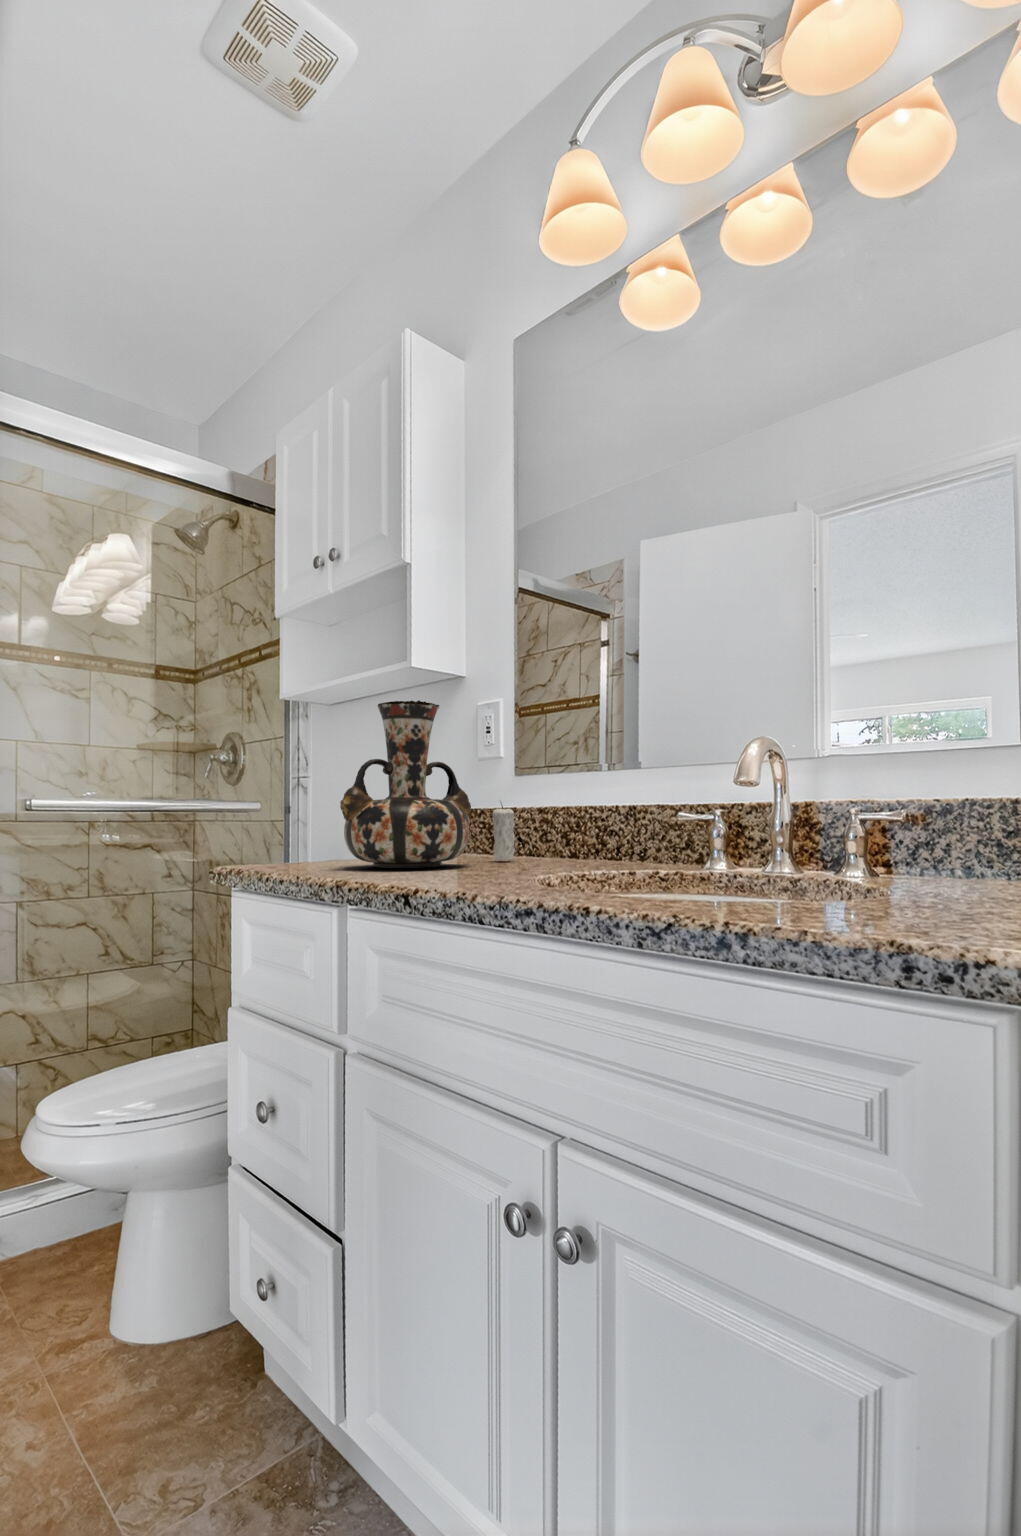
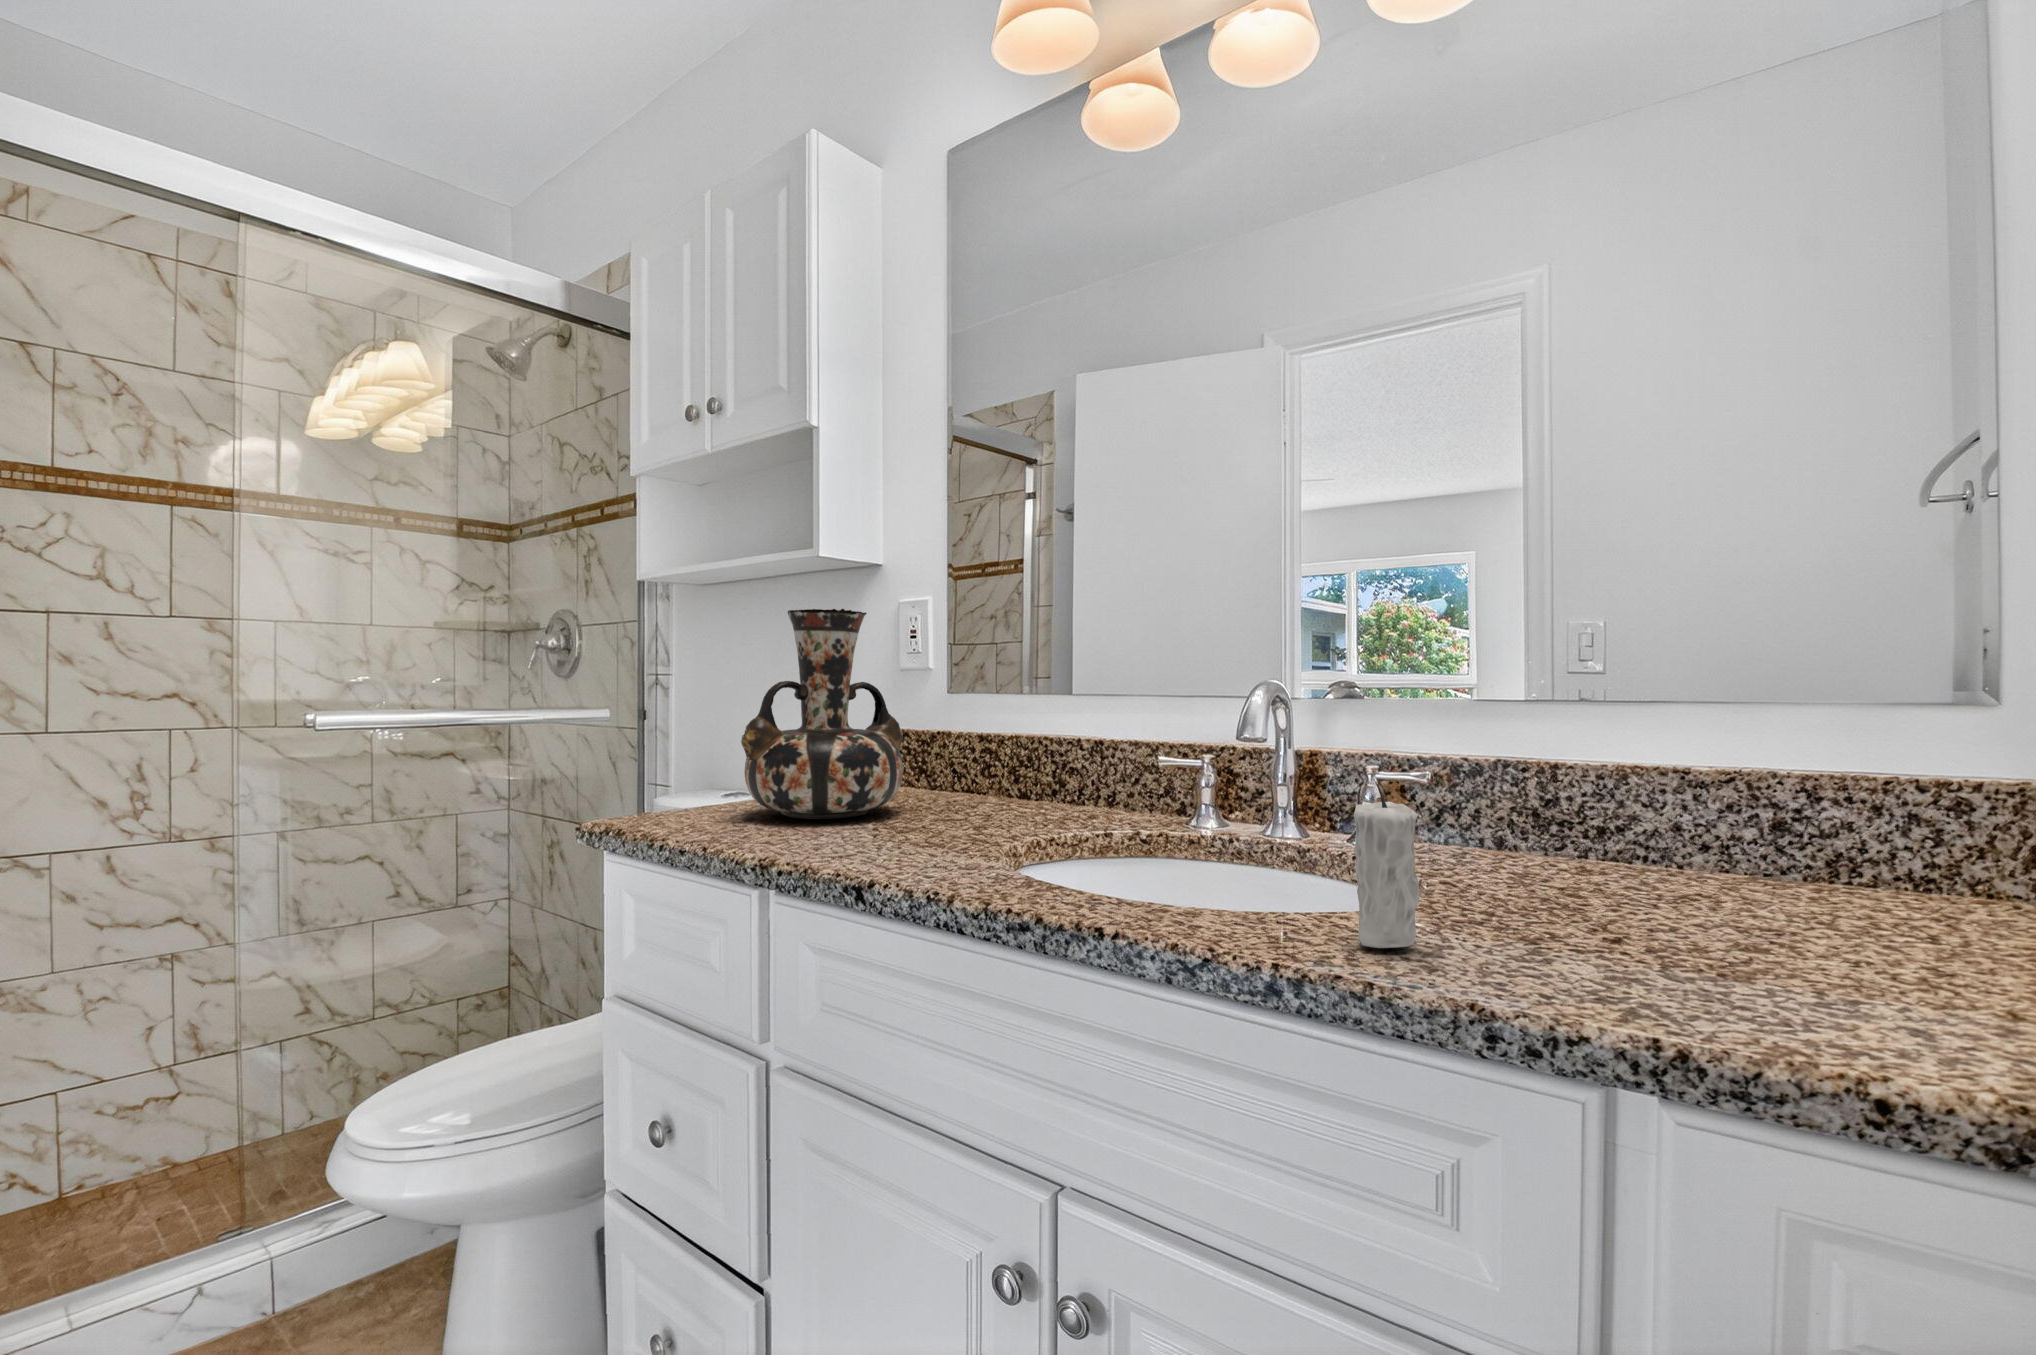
candle: present [492,803,515,861] -> present [1354,780,1419,948]

